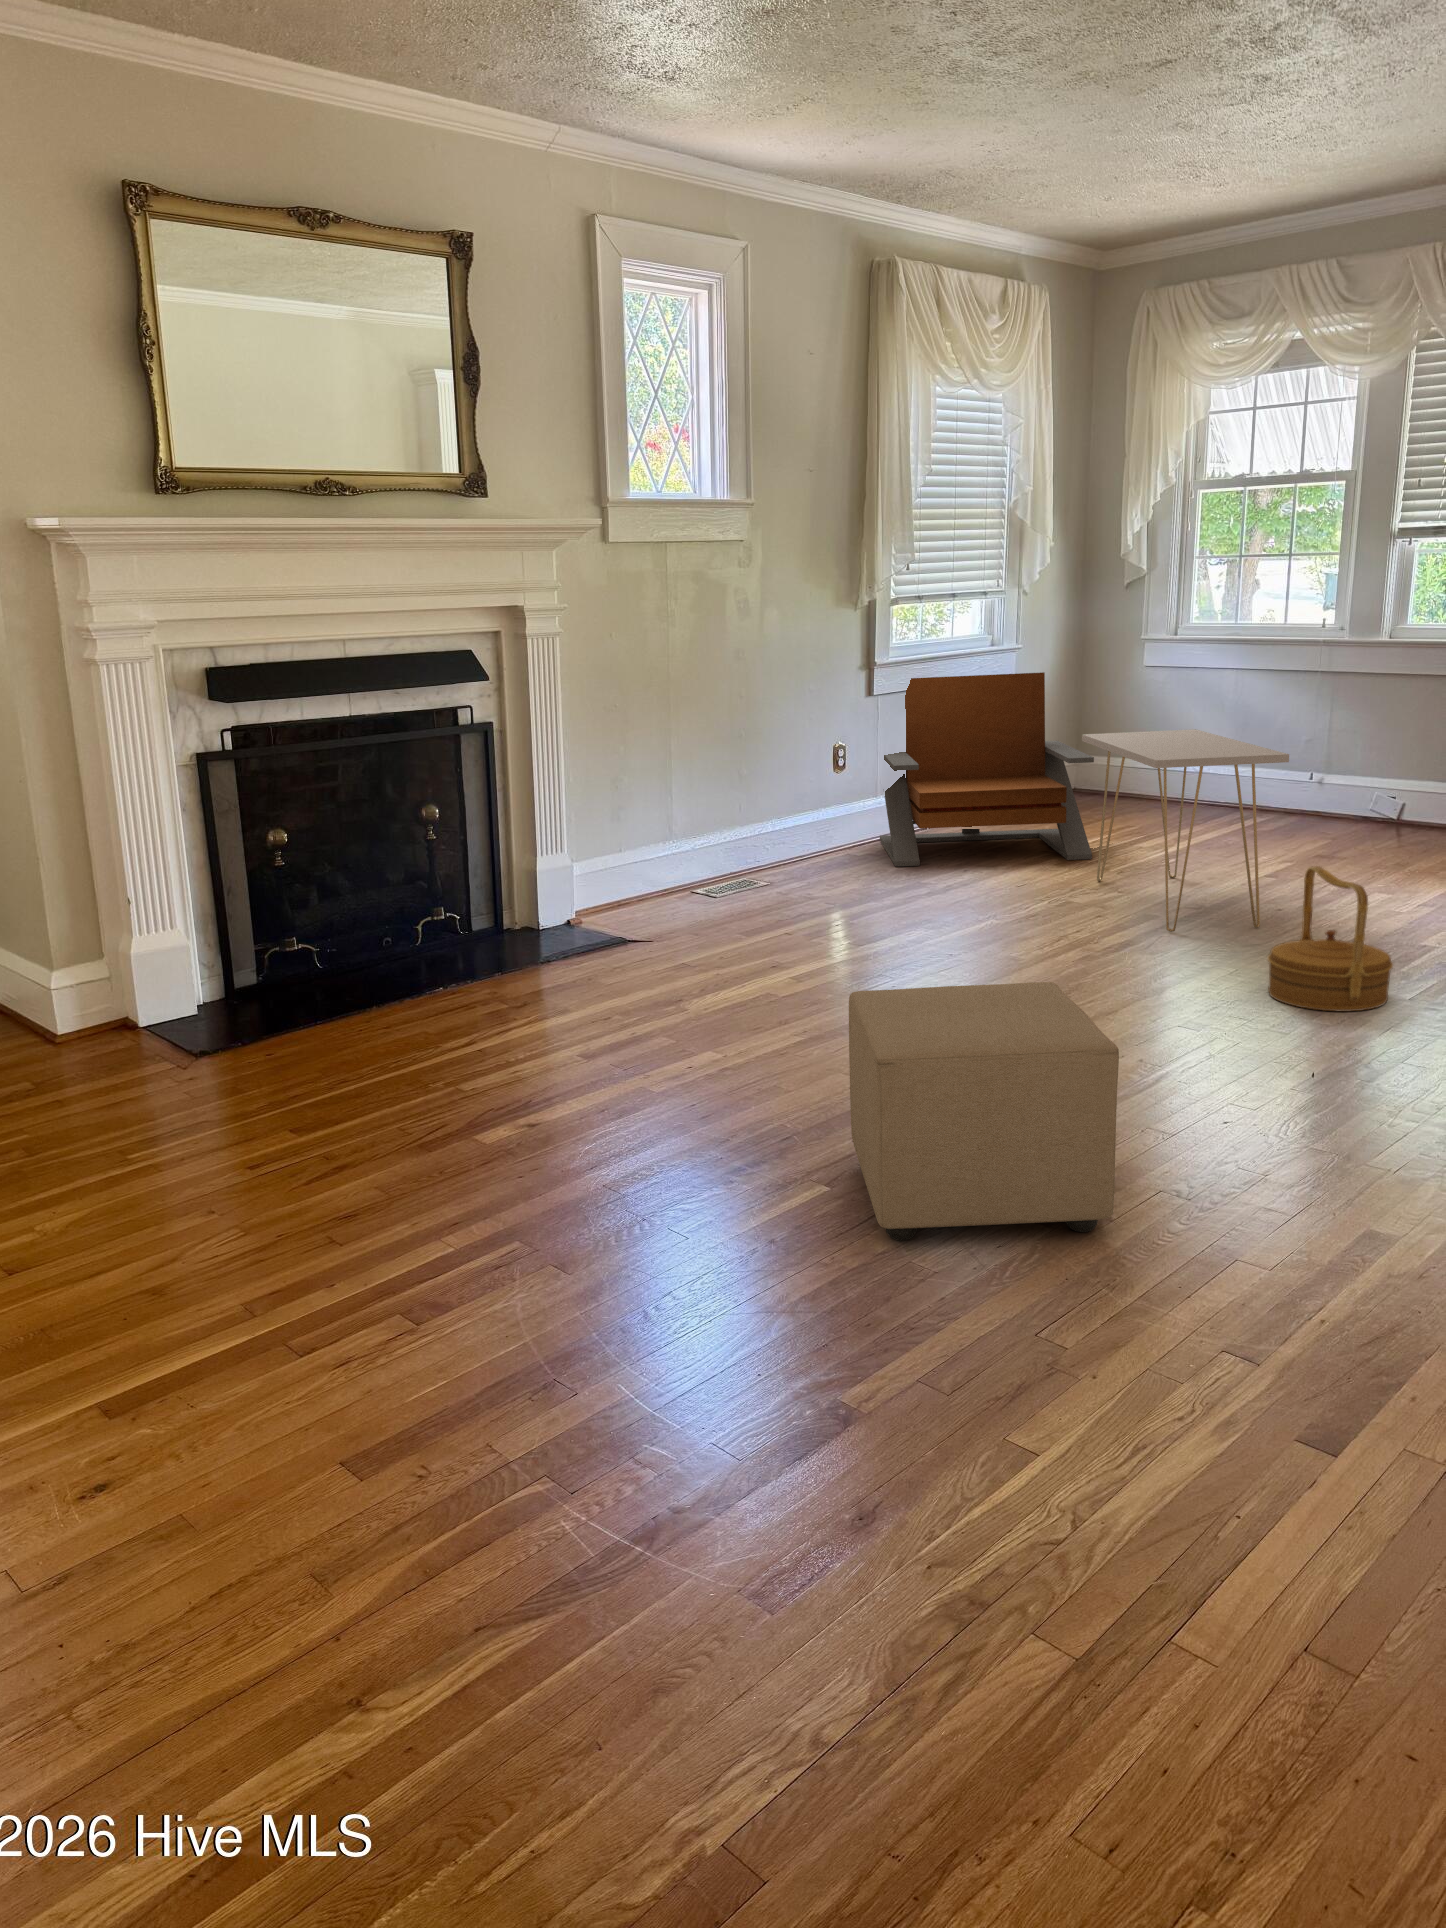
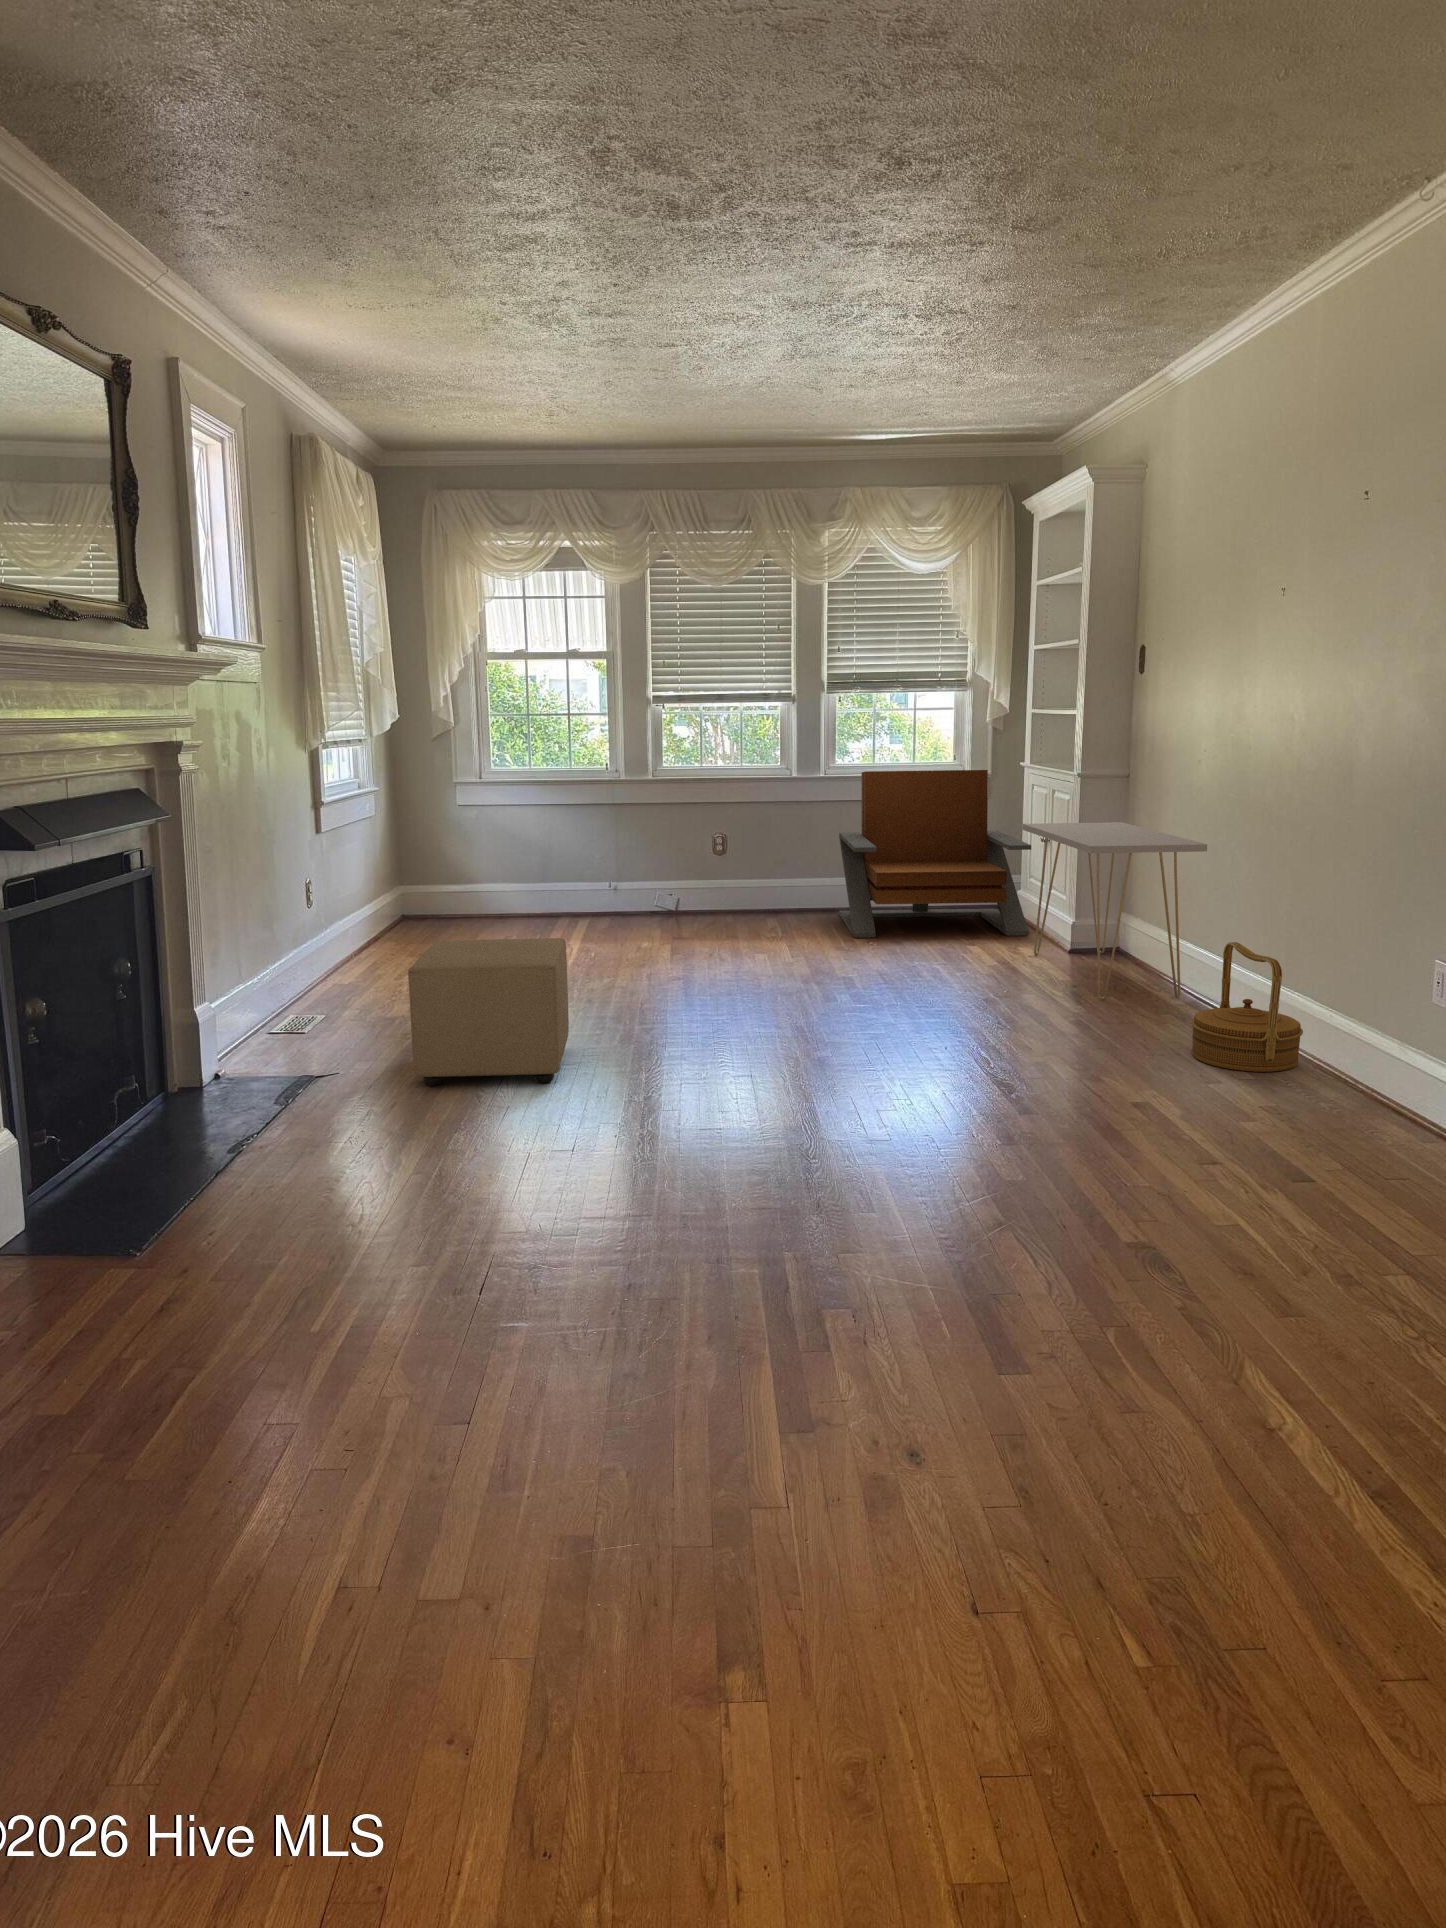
ottoman: present [849,982,1119,1240] -> present [408,938,569,1086]

